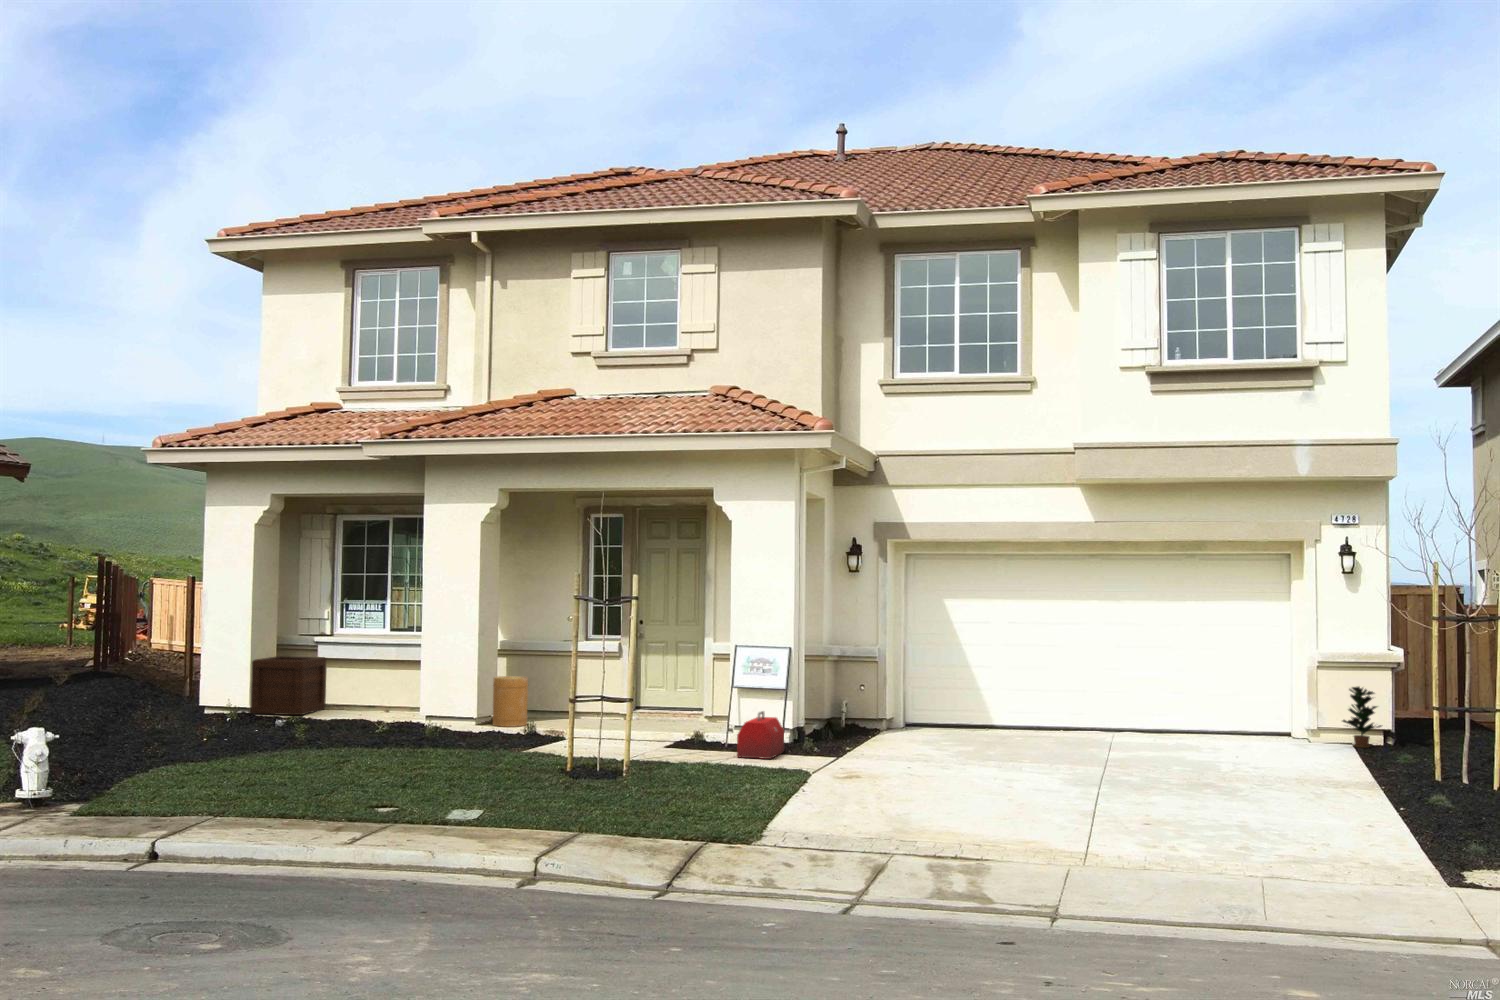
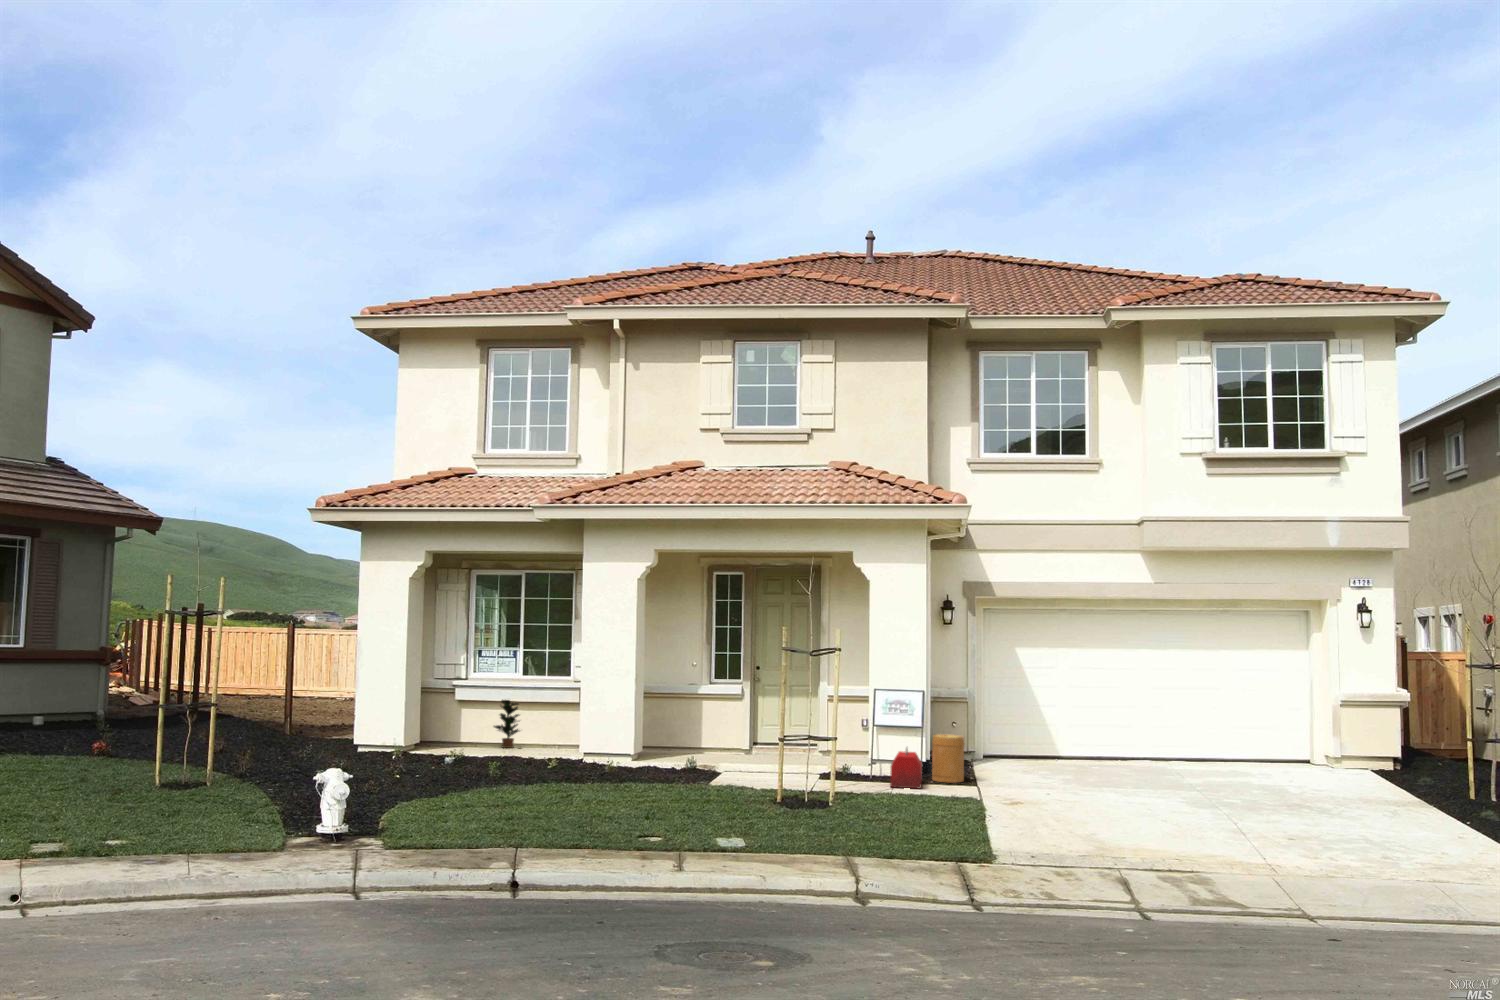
wooden crate: present [251,656,326,715] -> none [411,697,473,751]
basket: present [492,676,528,727] -> present [932,734,965,782]
potted plant: present [1343,687,1381,748] -> present [494,700,520,748]

